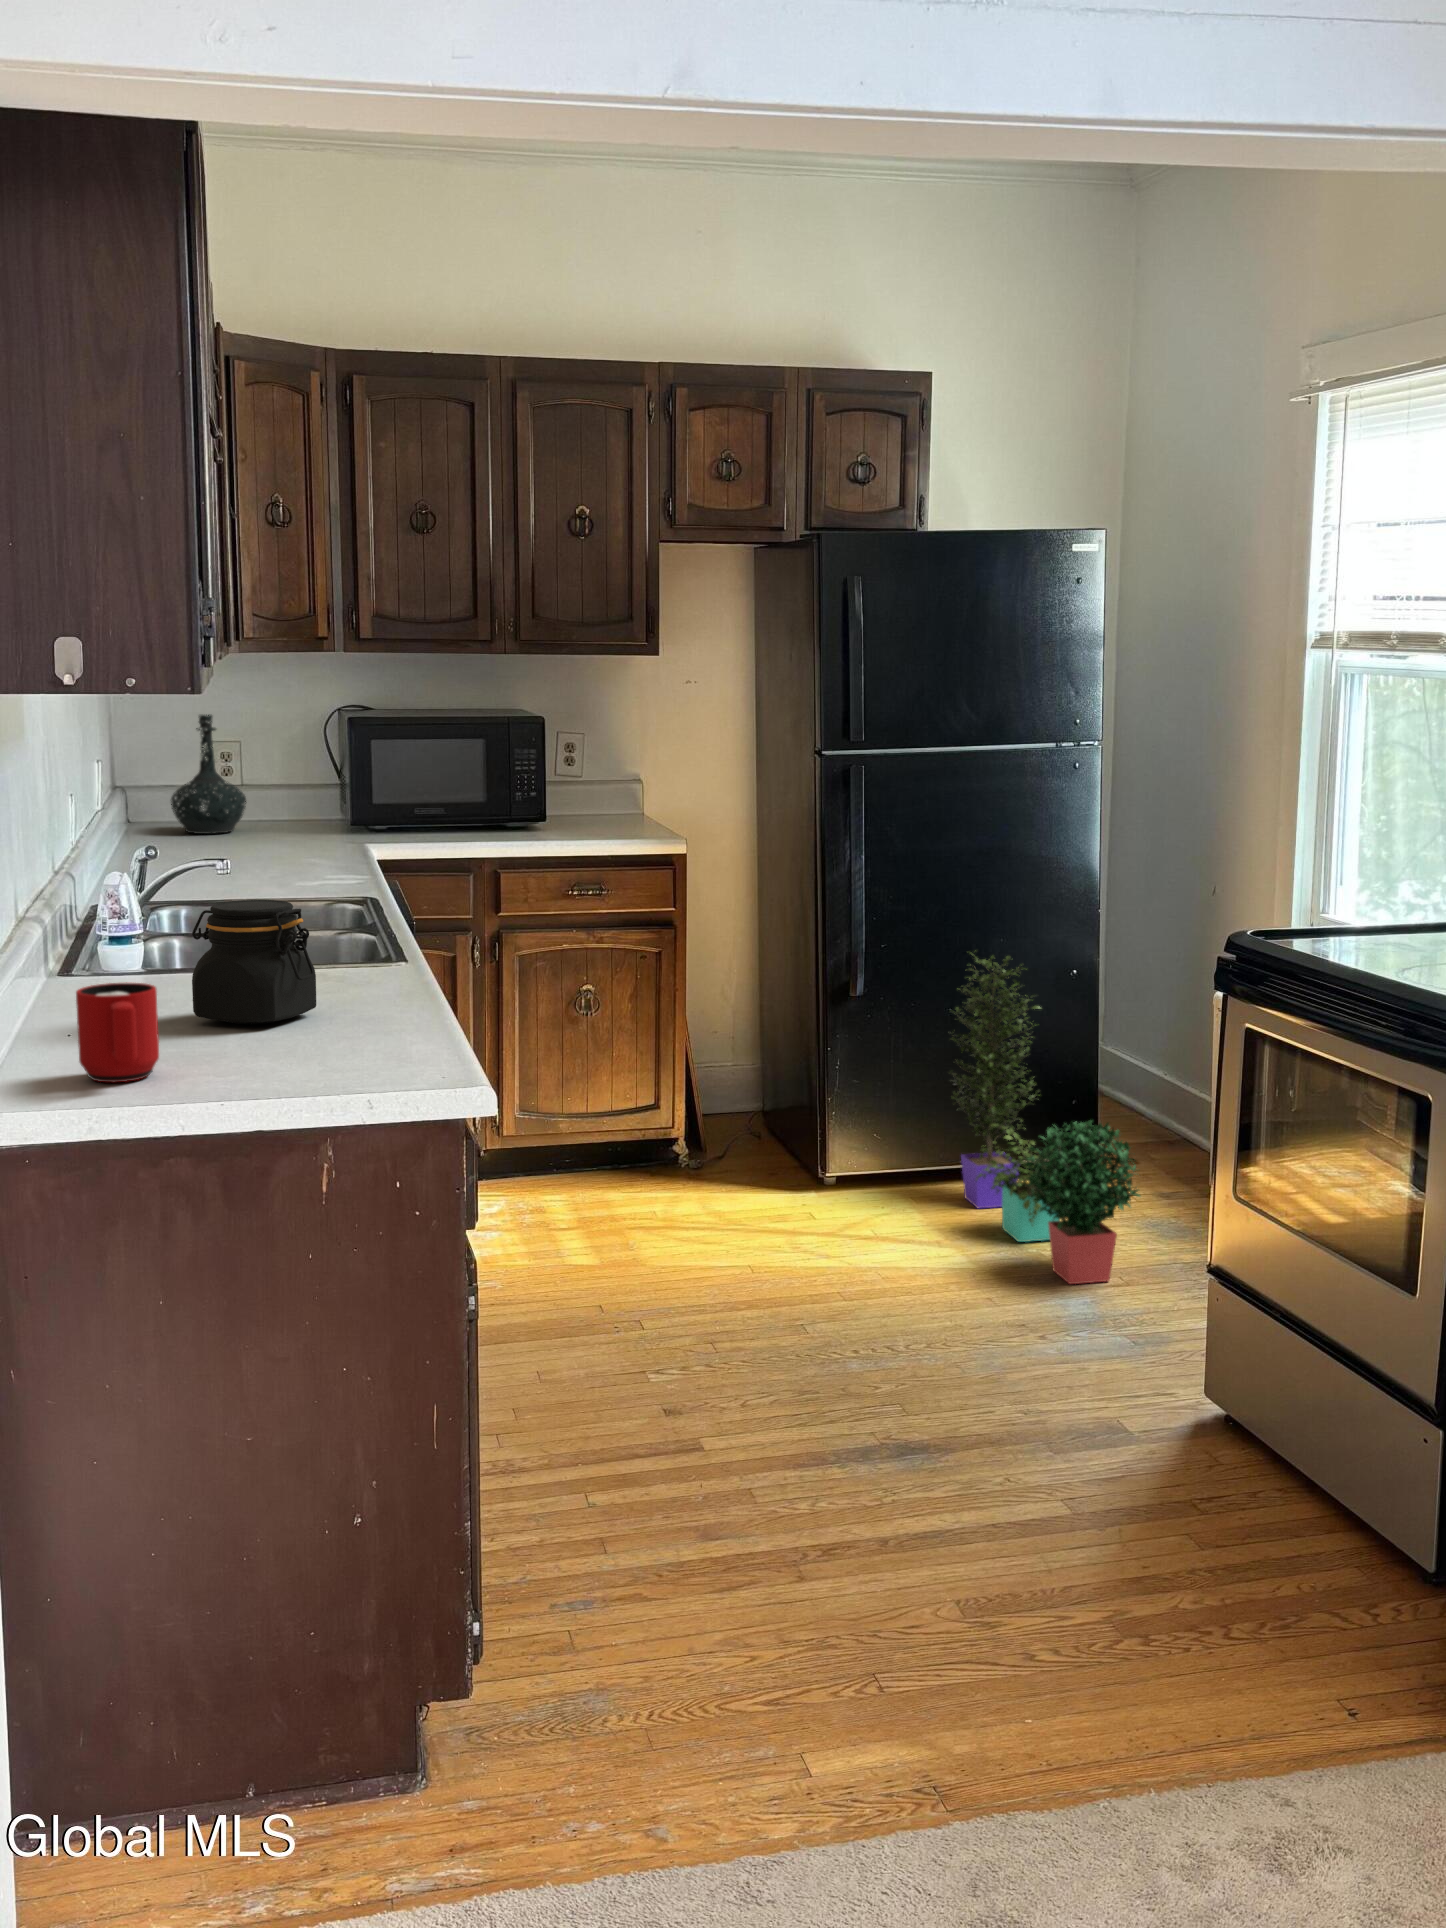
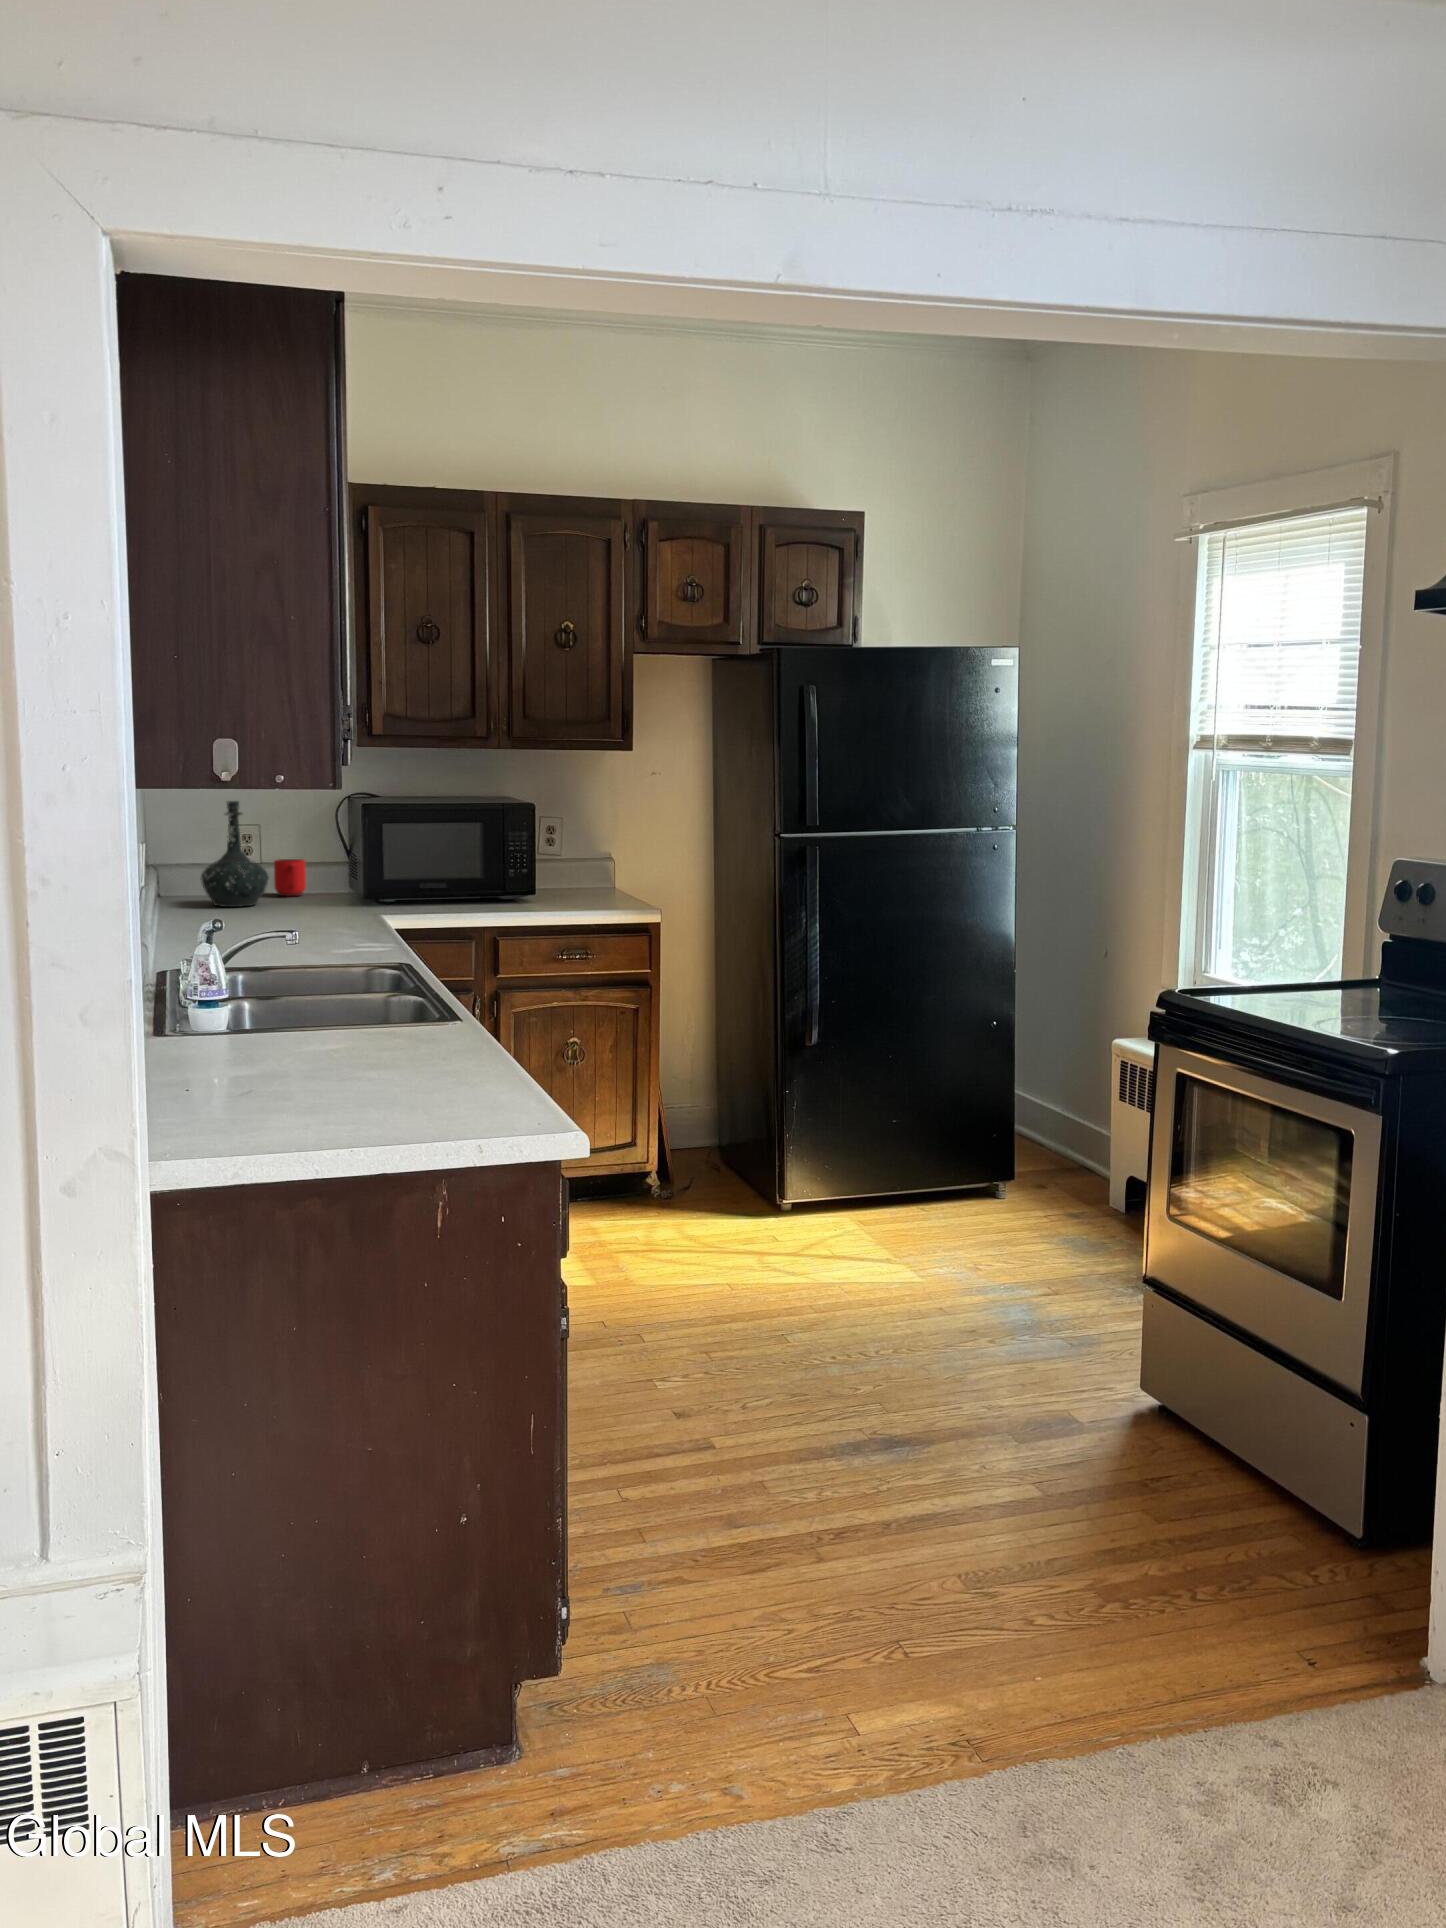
jar: present [192,900,316,1024] -> none [296,968,407,1078]
potted plant: present [952,952,1140,1284] -> none [888,1007,1068,1297]
mug: present [76,983,159,1082] -> present [274,859,306,896]

